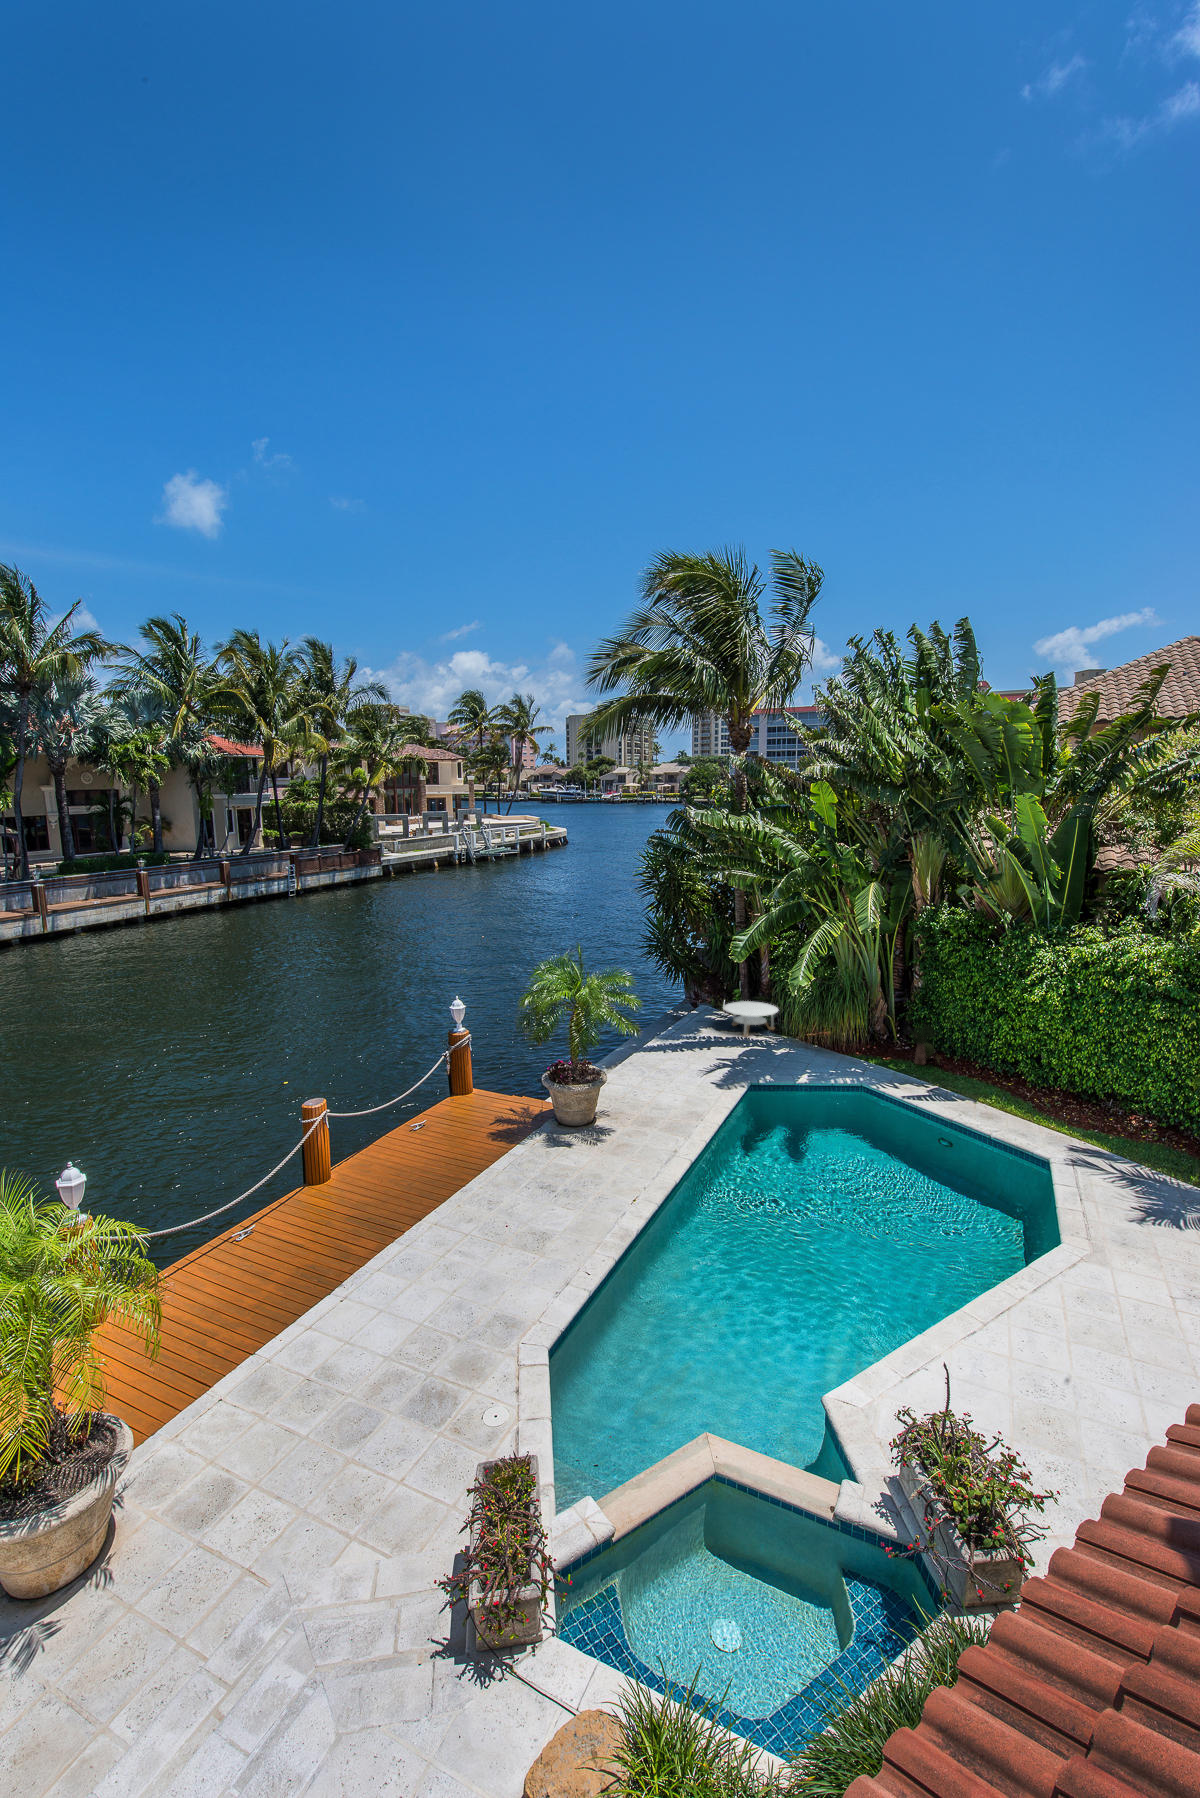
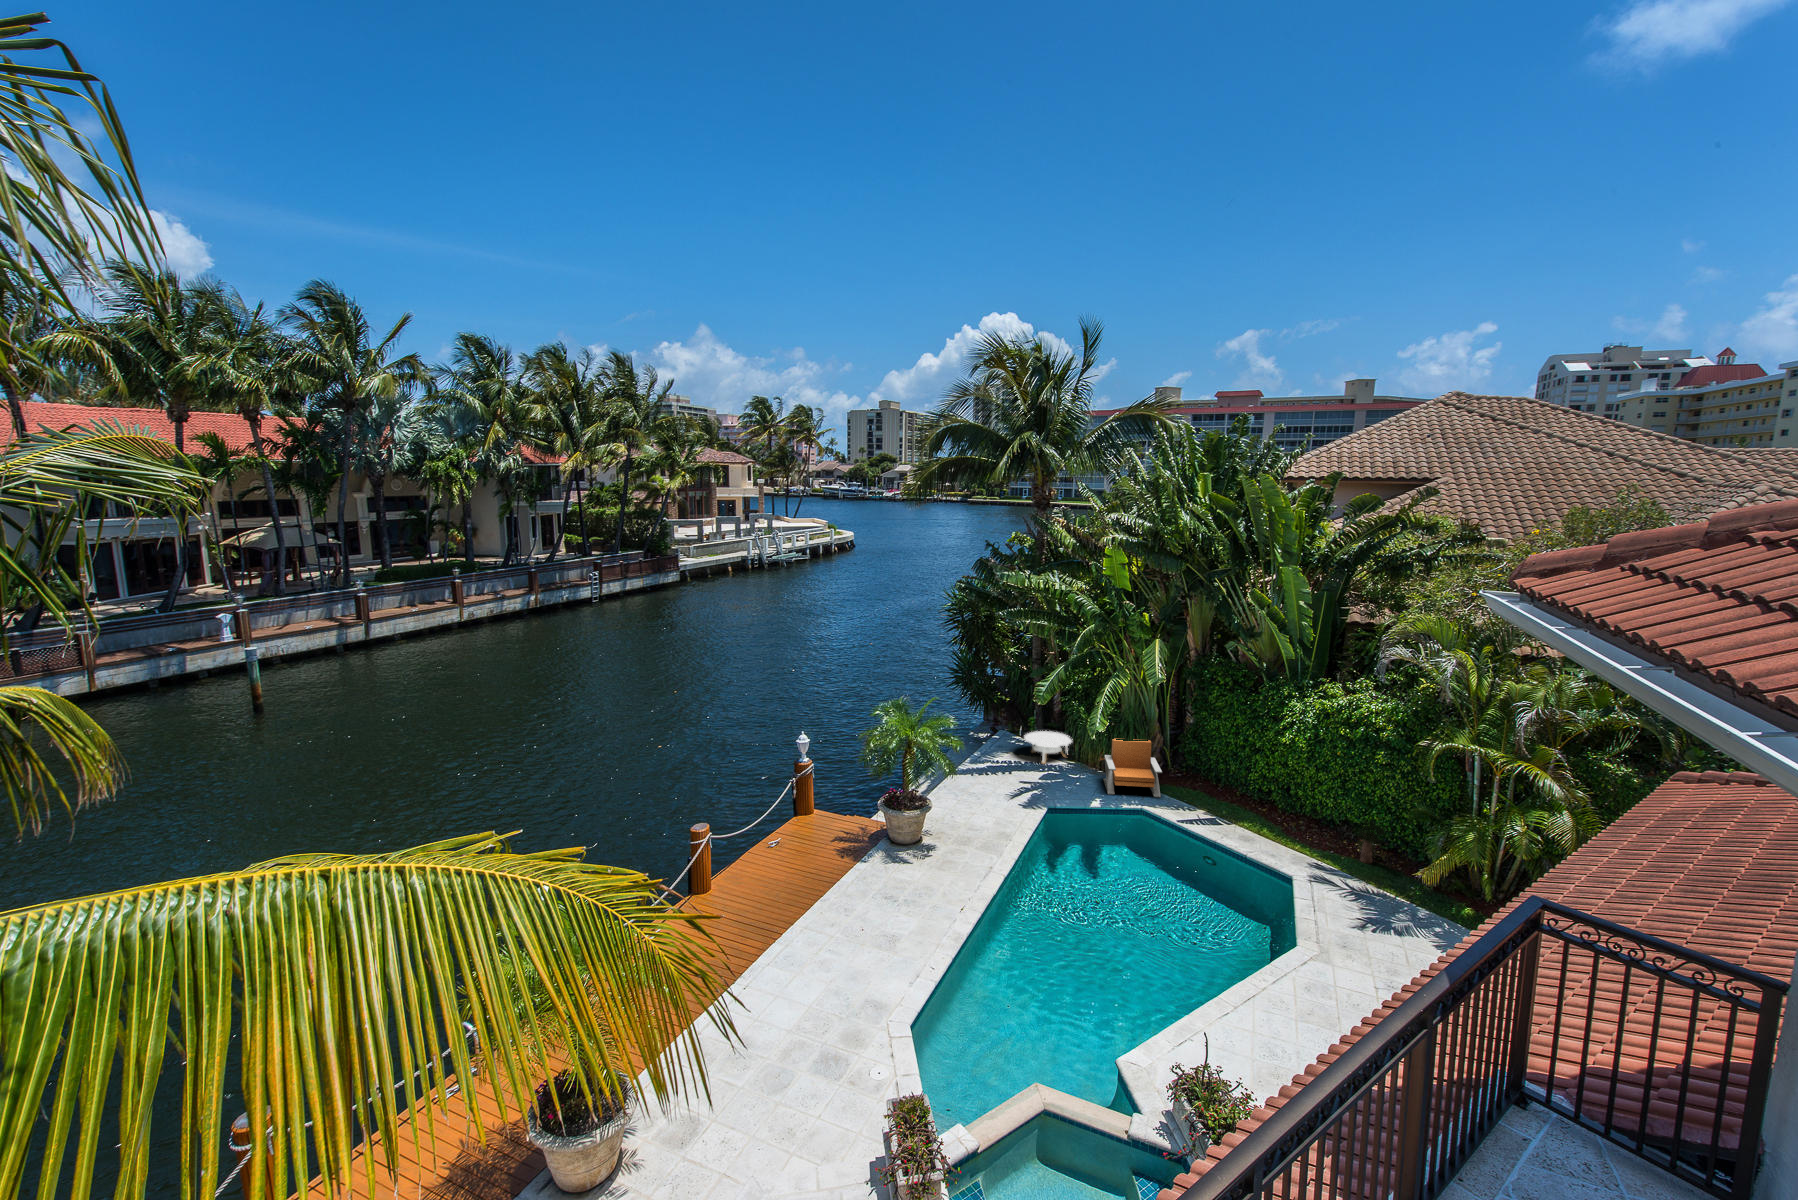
lounge chair: none [814,1004,882,1070] -> present [1103,738,1162,797]
potted plant: present [911,1024,939,1065] -> present [1358,820,1386,863]

